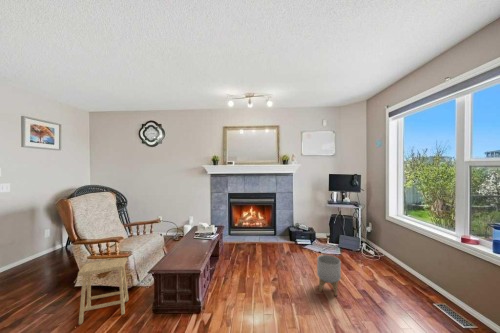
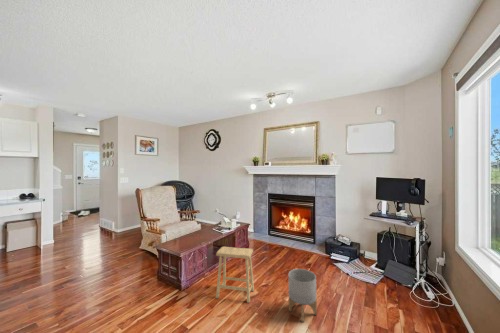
footstool: present [78,258,128,325] -> present [216,247,254,303]

